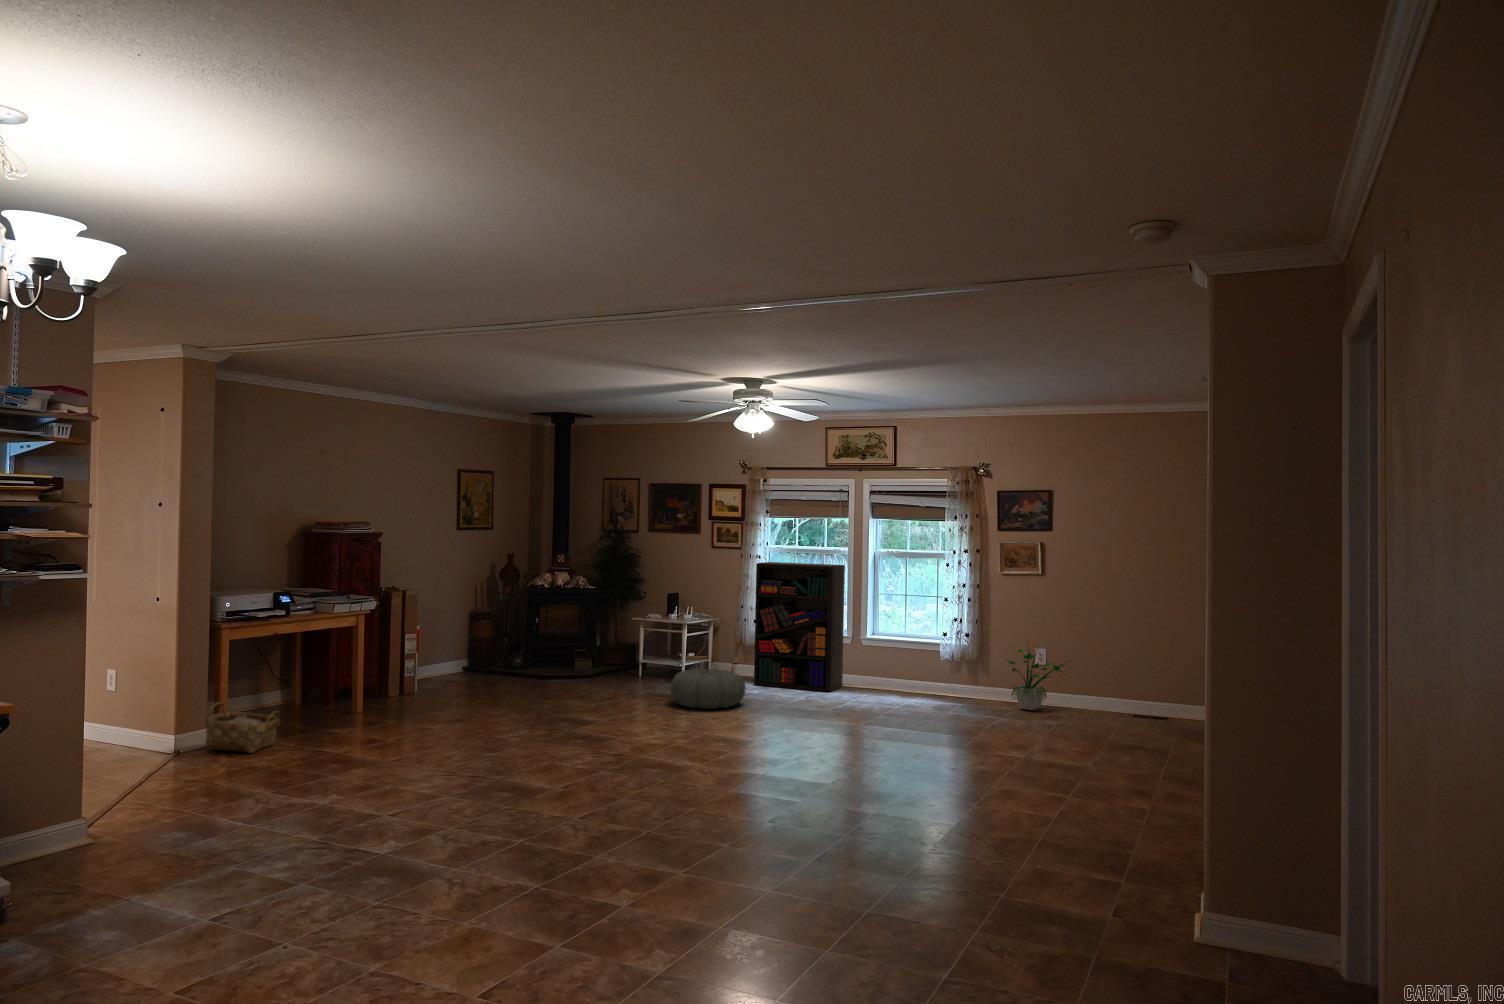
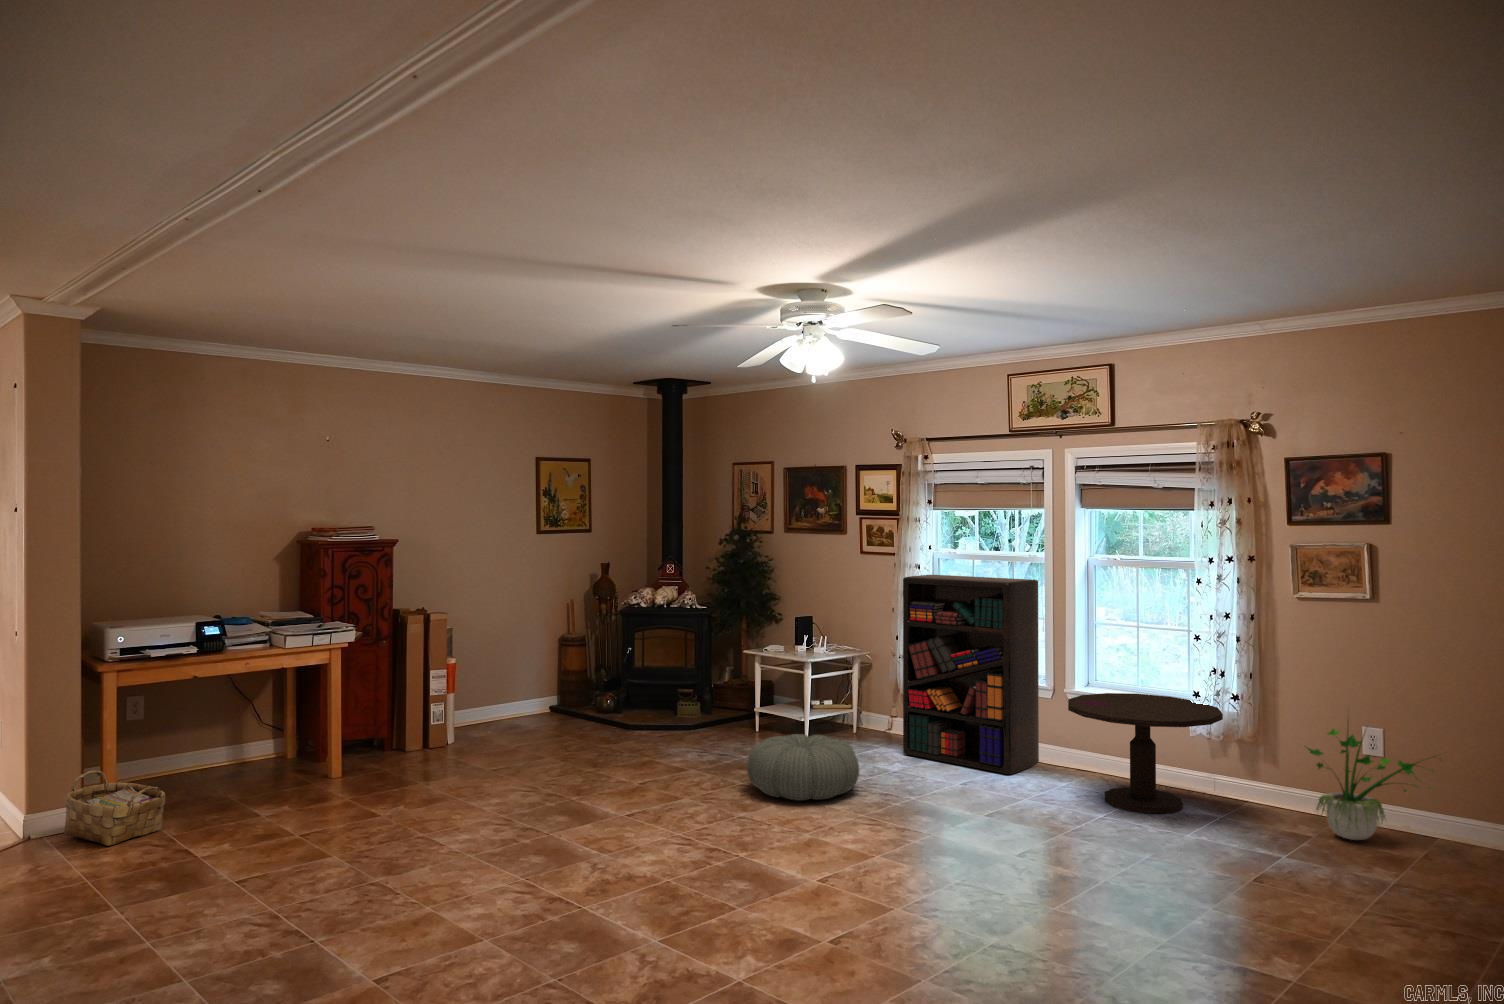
side table: none [871,636,962,705] -> present [1068,693,1223,814]

